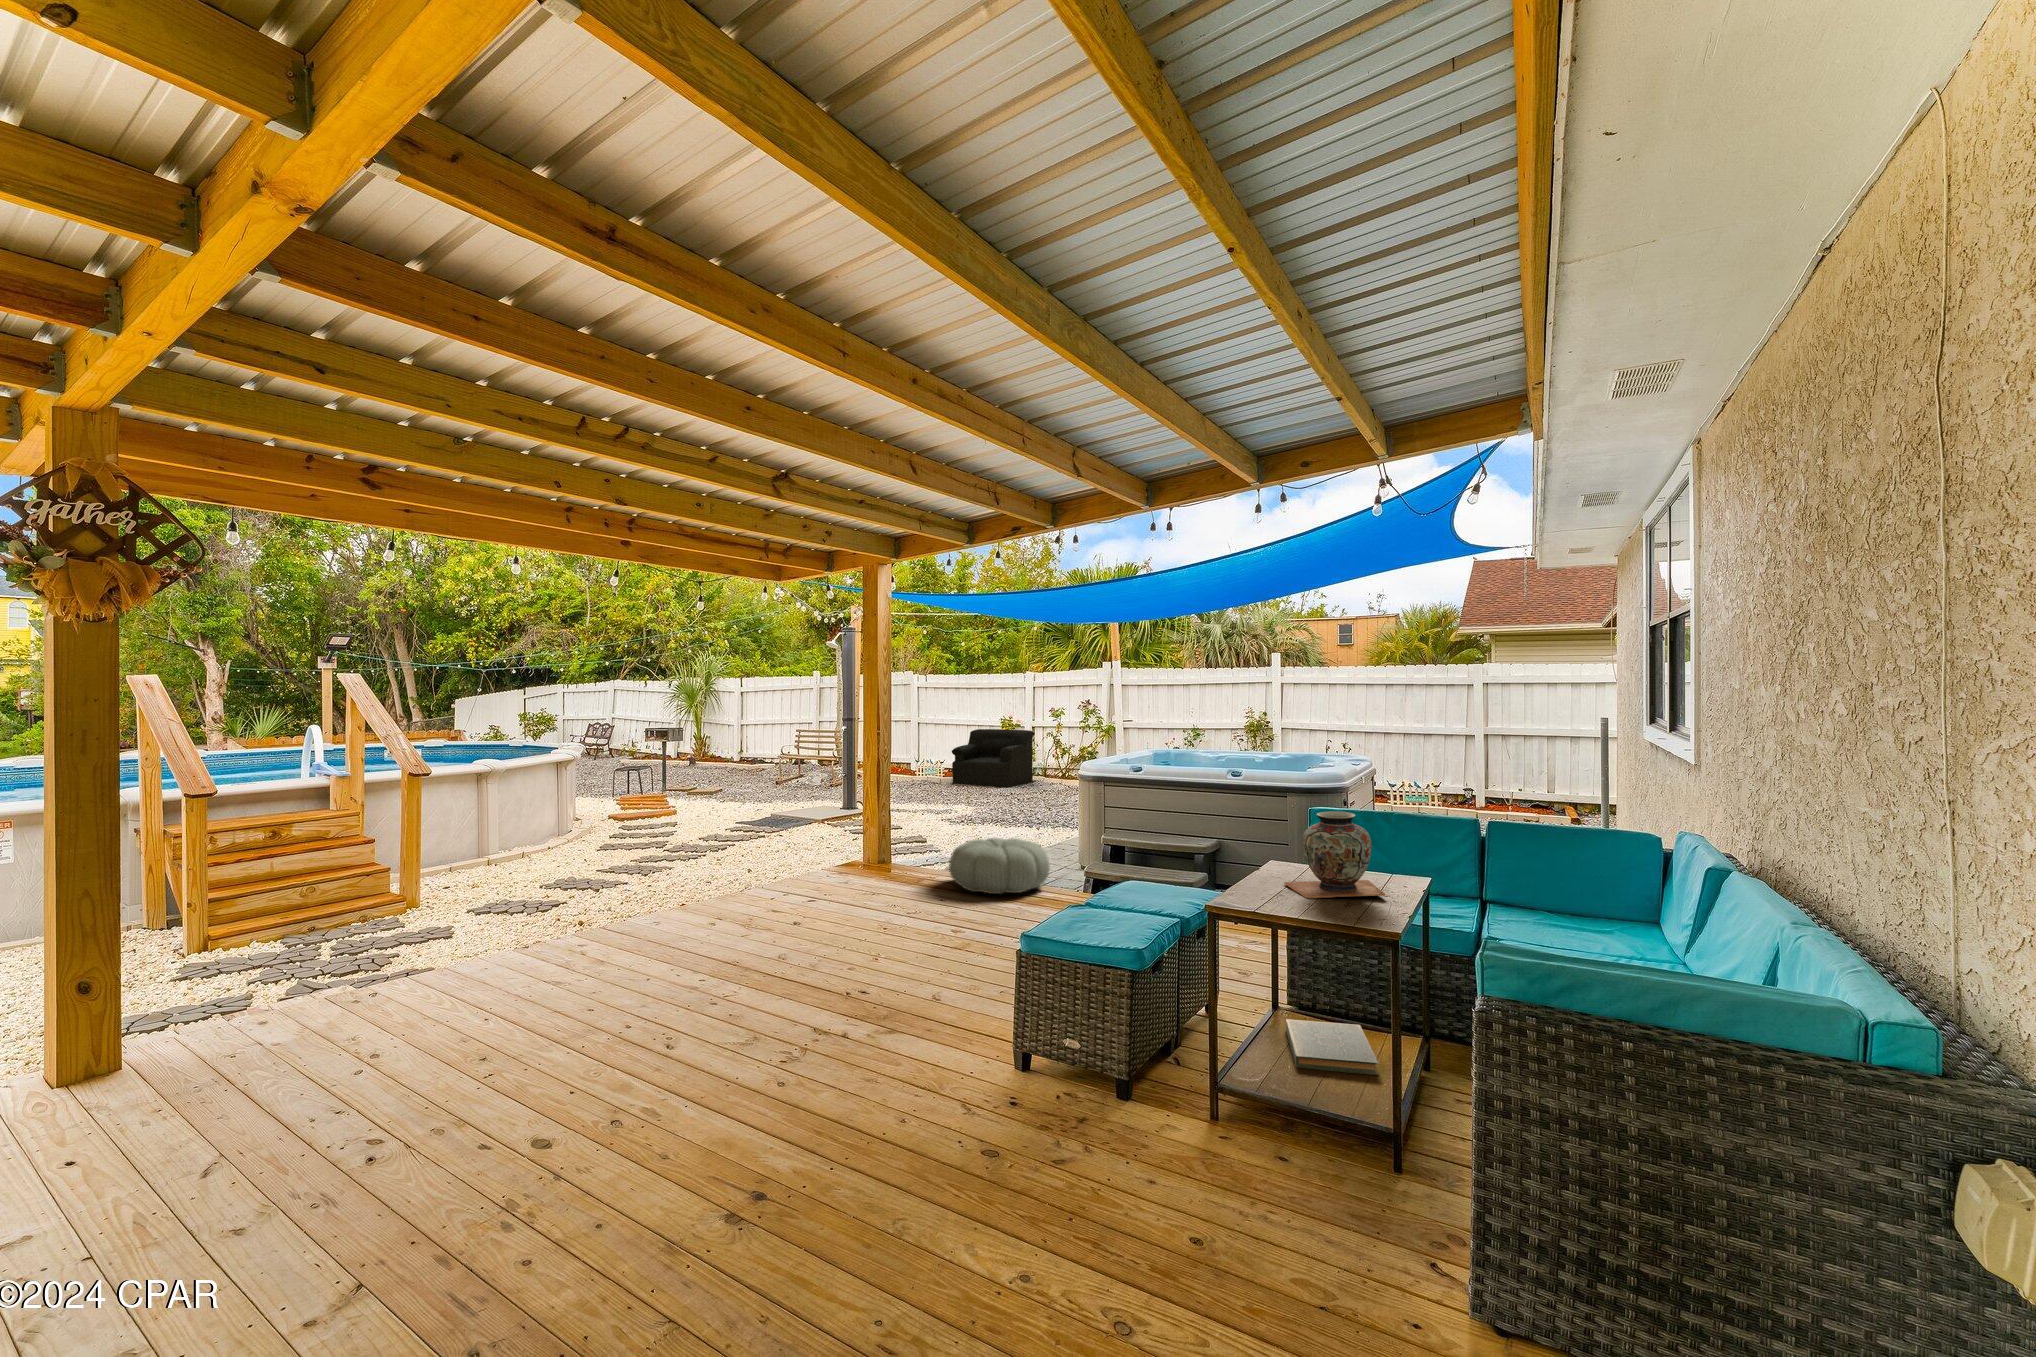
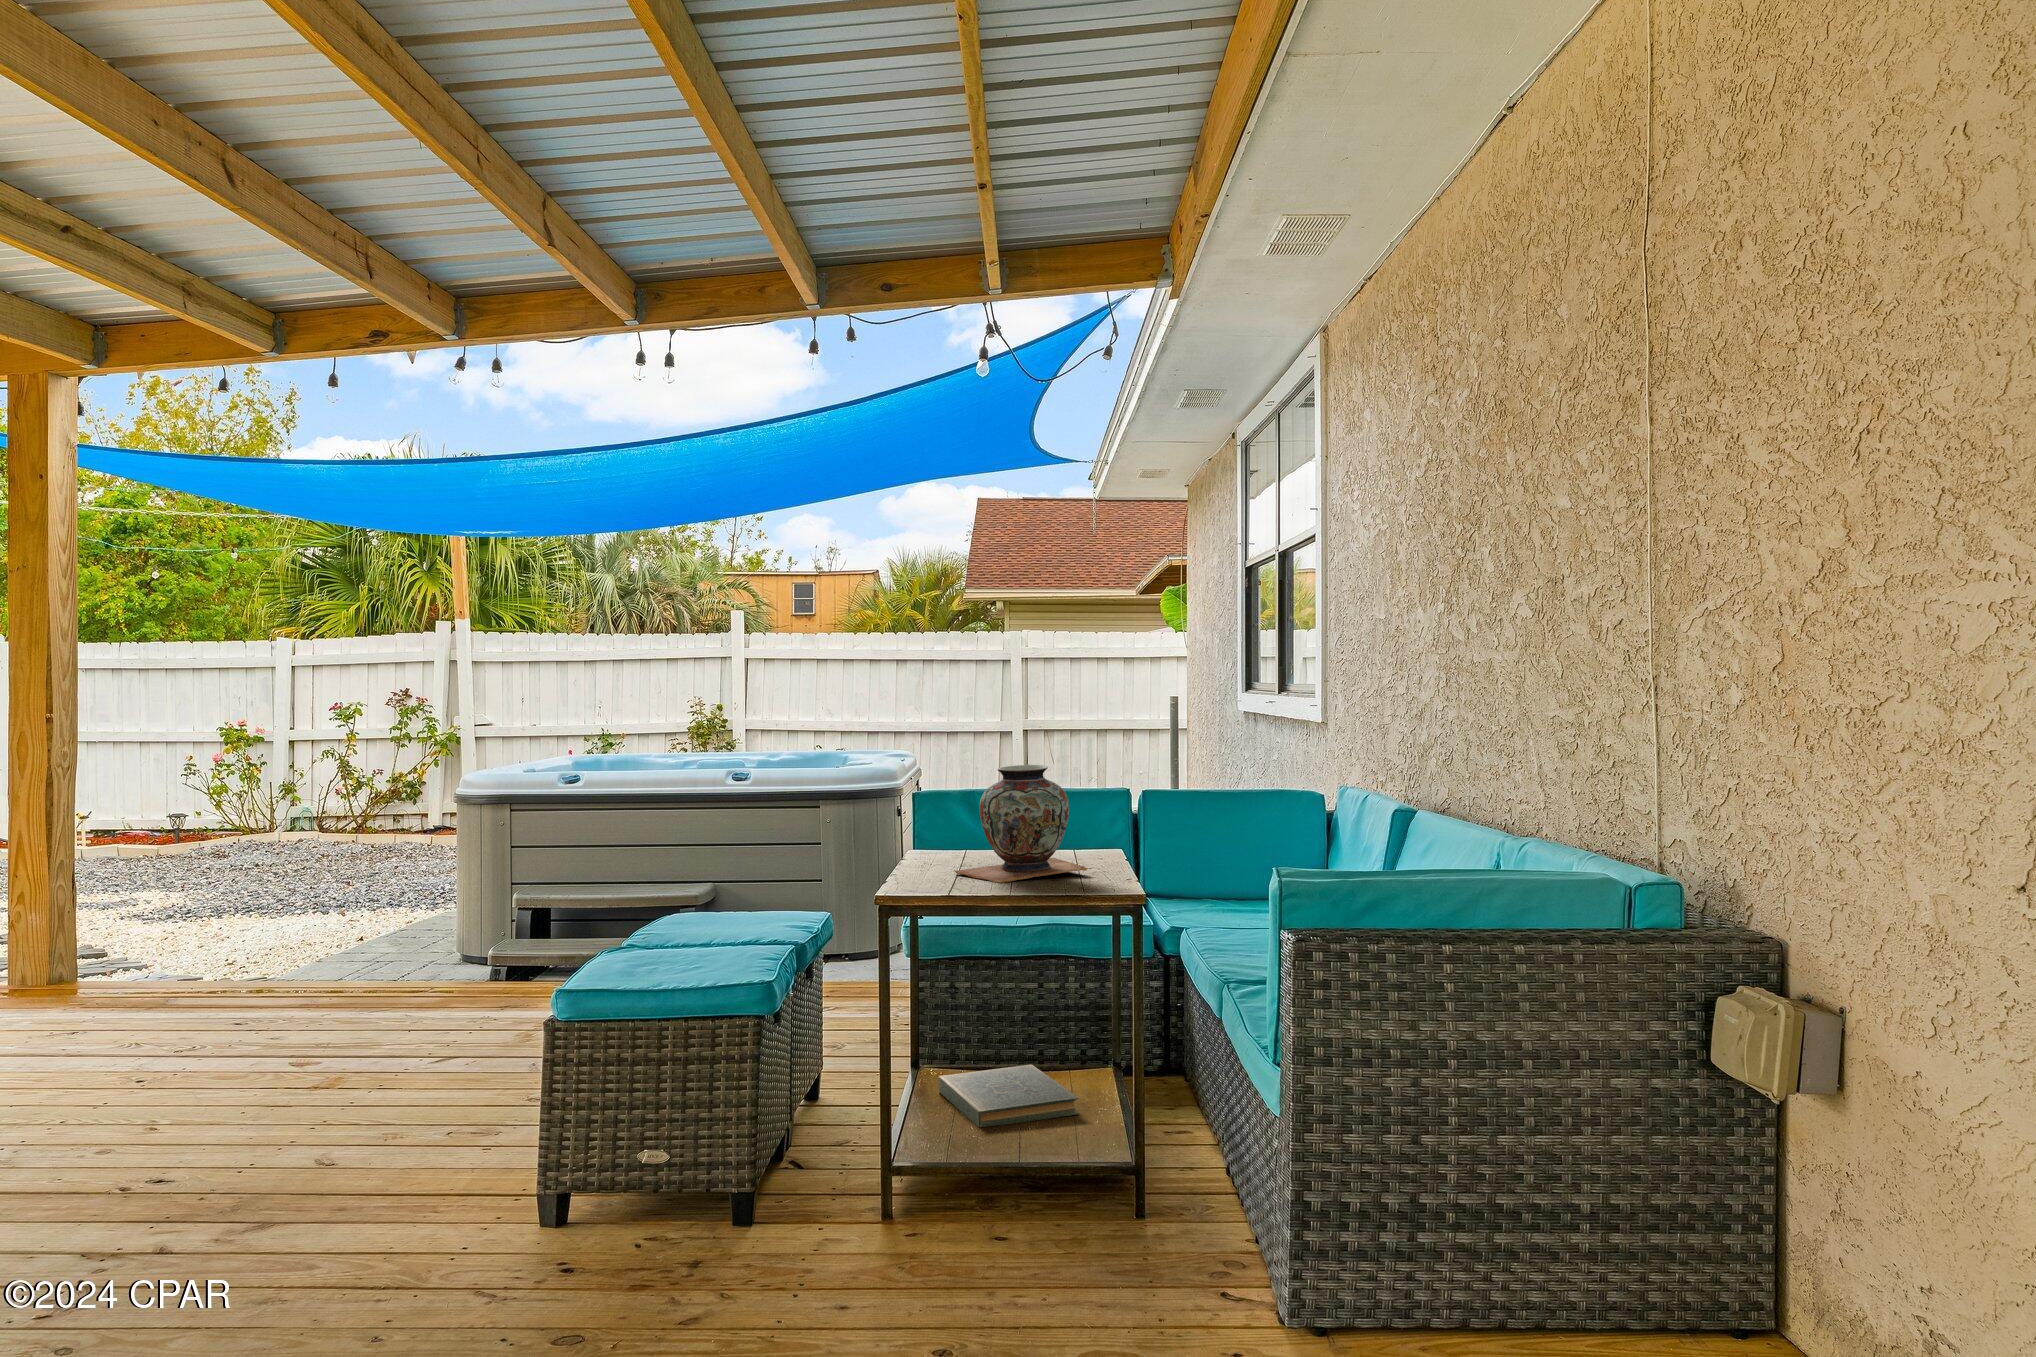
armchair: present [952,729,1035,787] -> none [120,752,300,861]
pouf: present [949,838,1050,894] -> none [235,913,439,1015]

